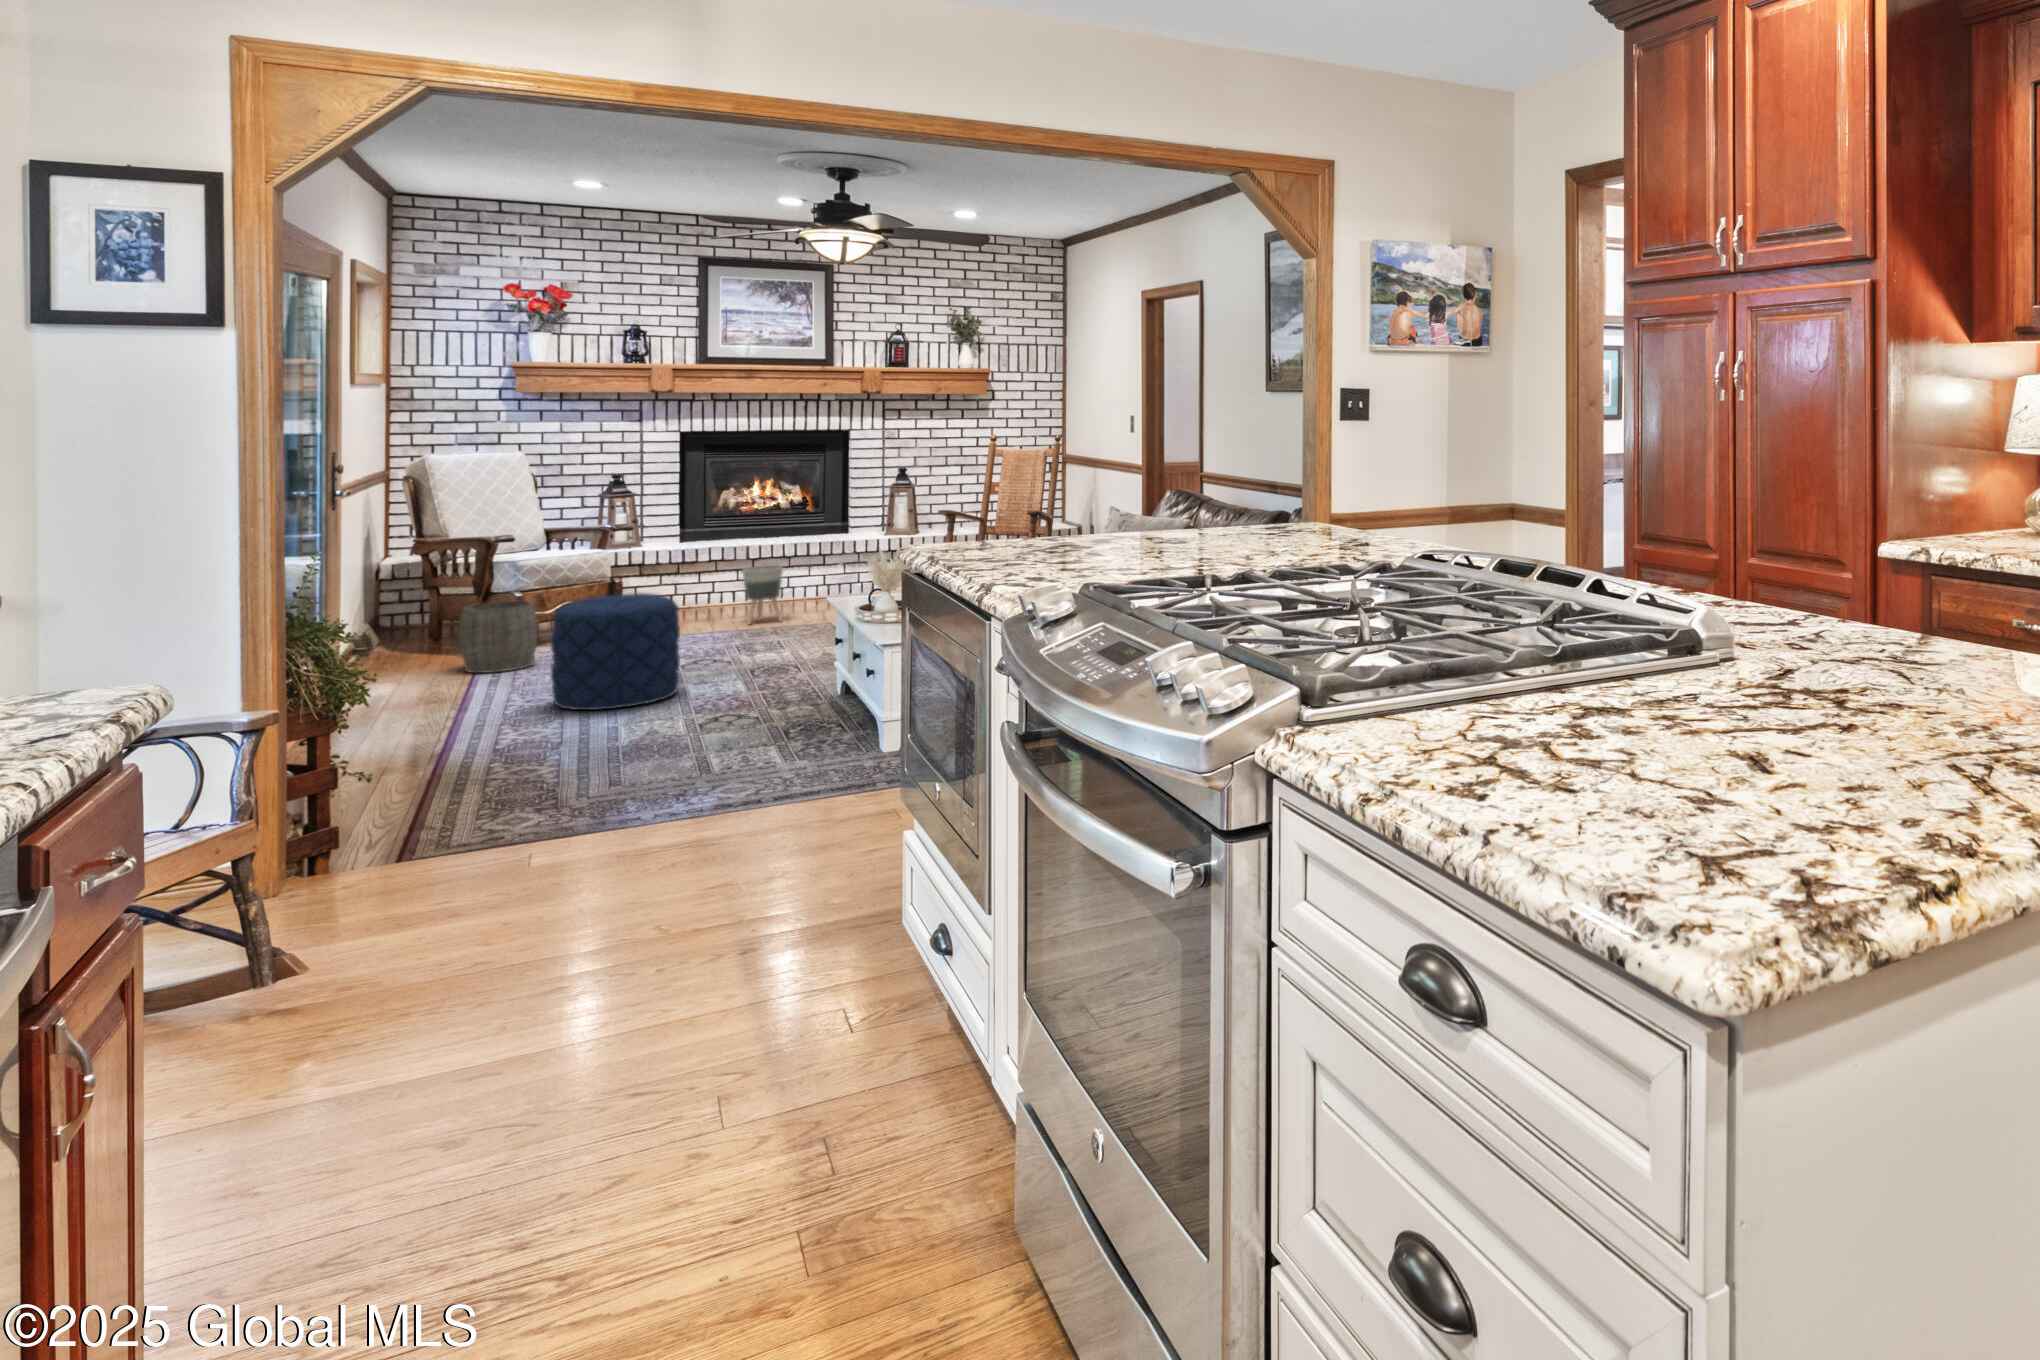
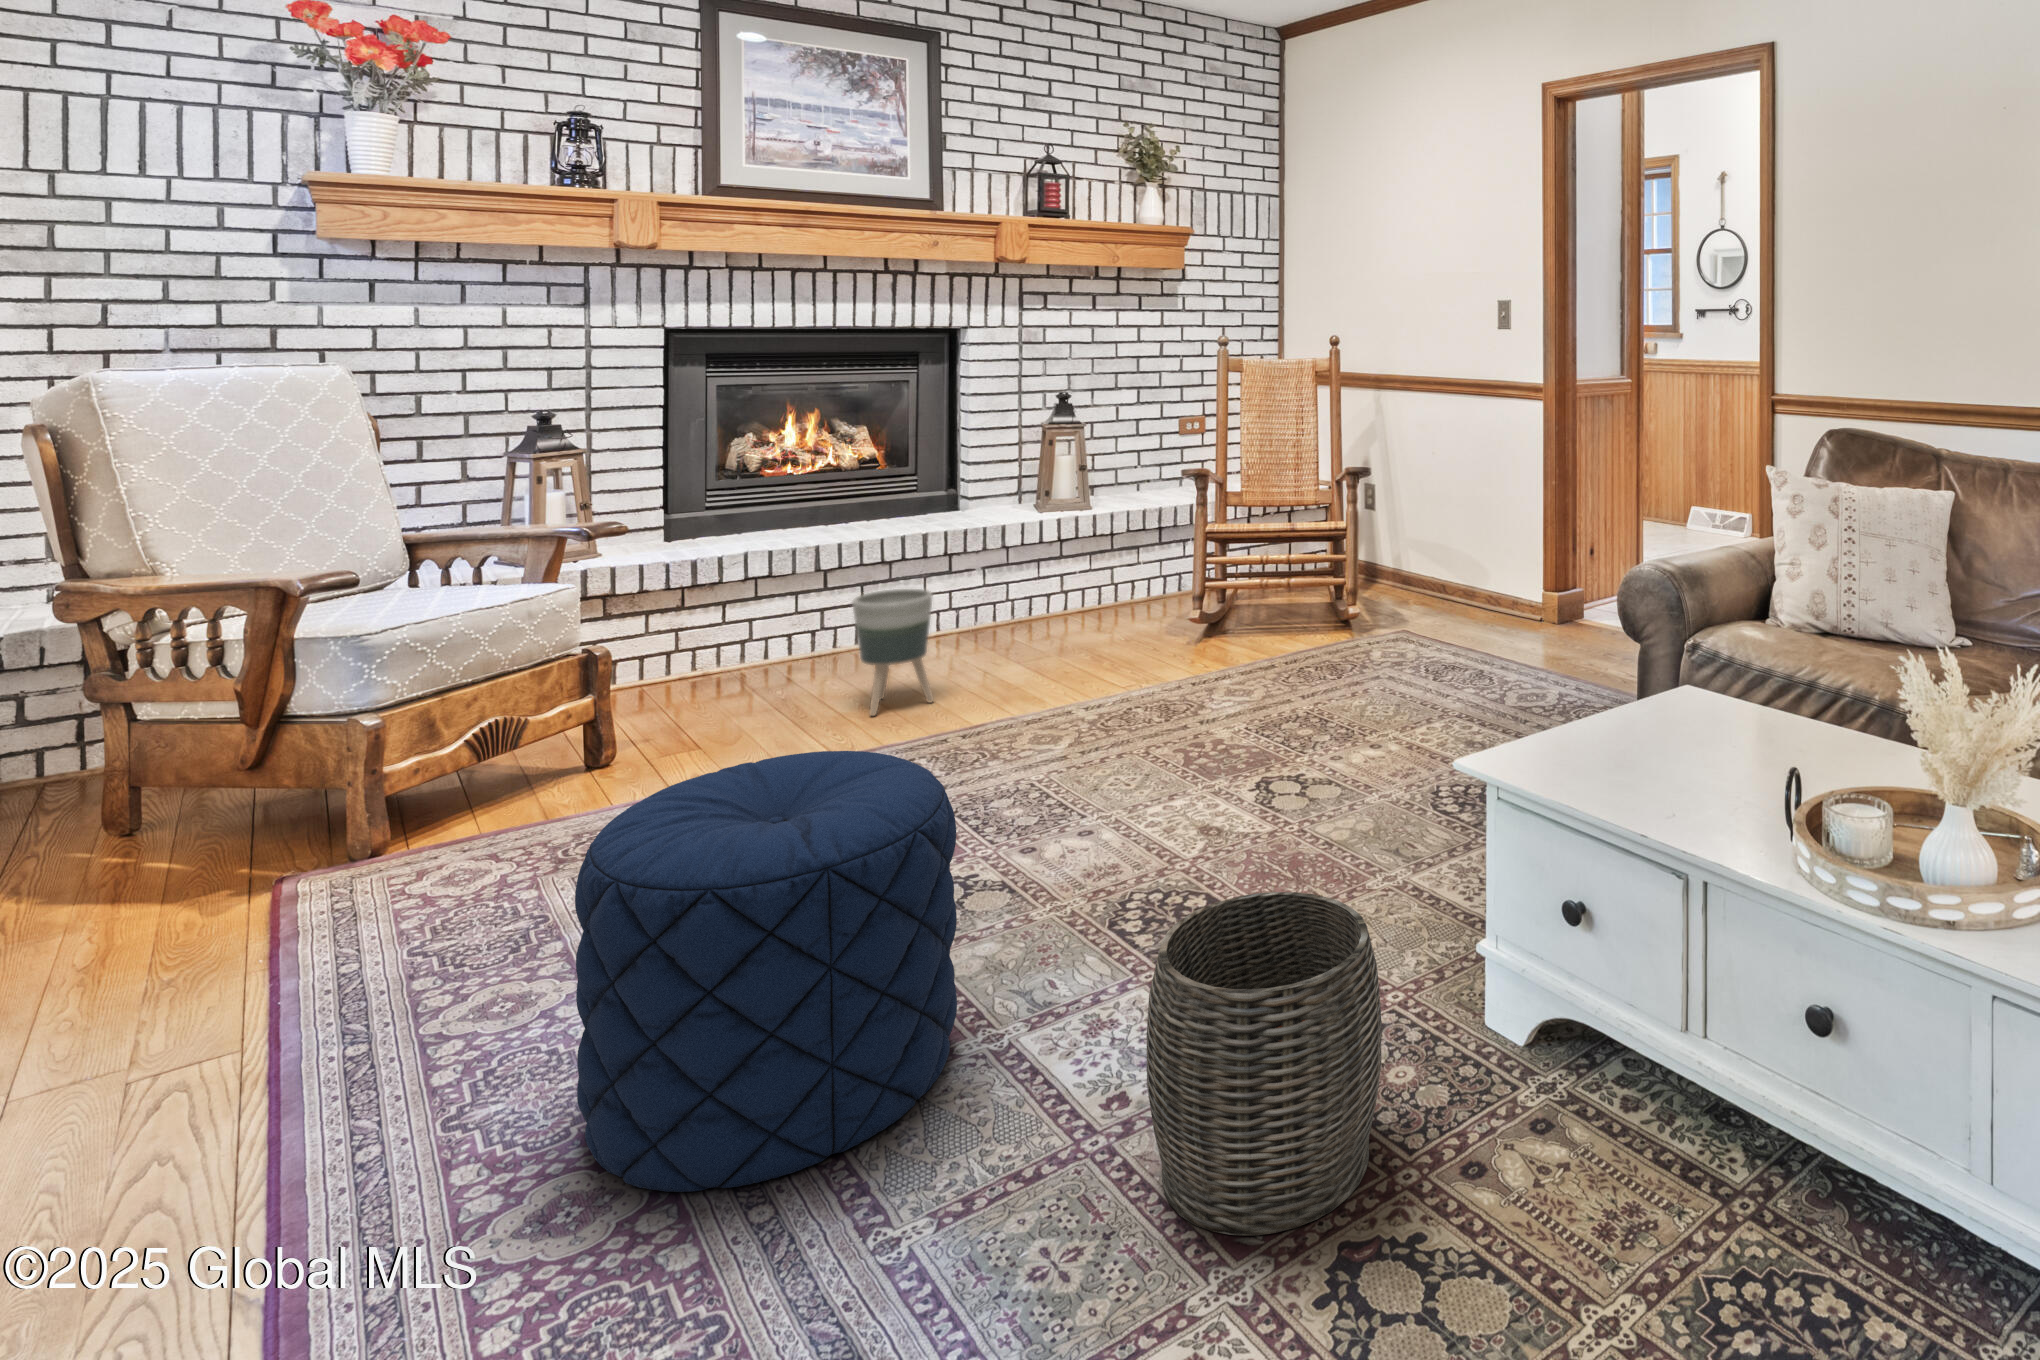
woven basket: present [459,601,538,673] -> present [1146,892,1382,1235]

